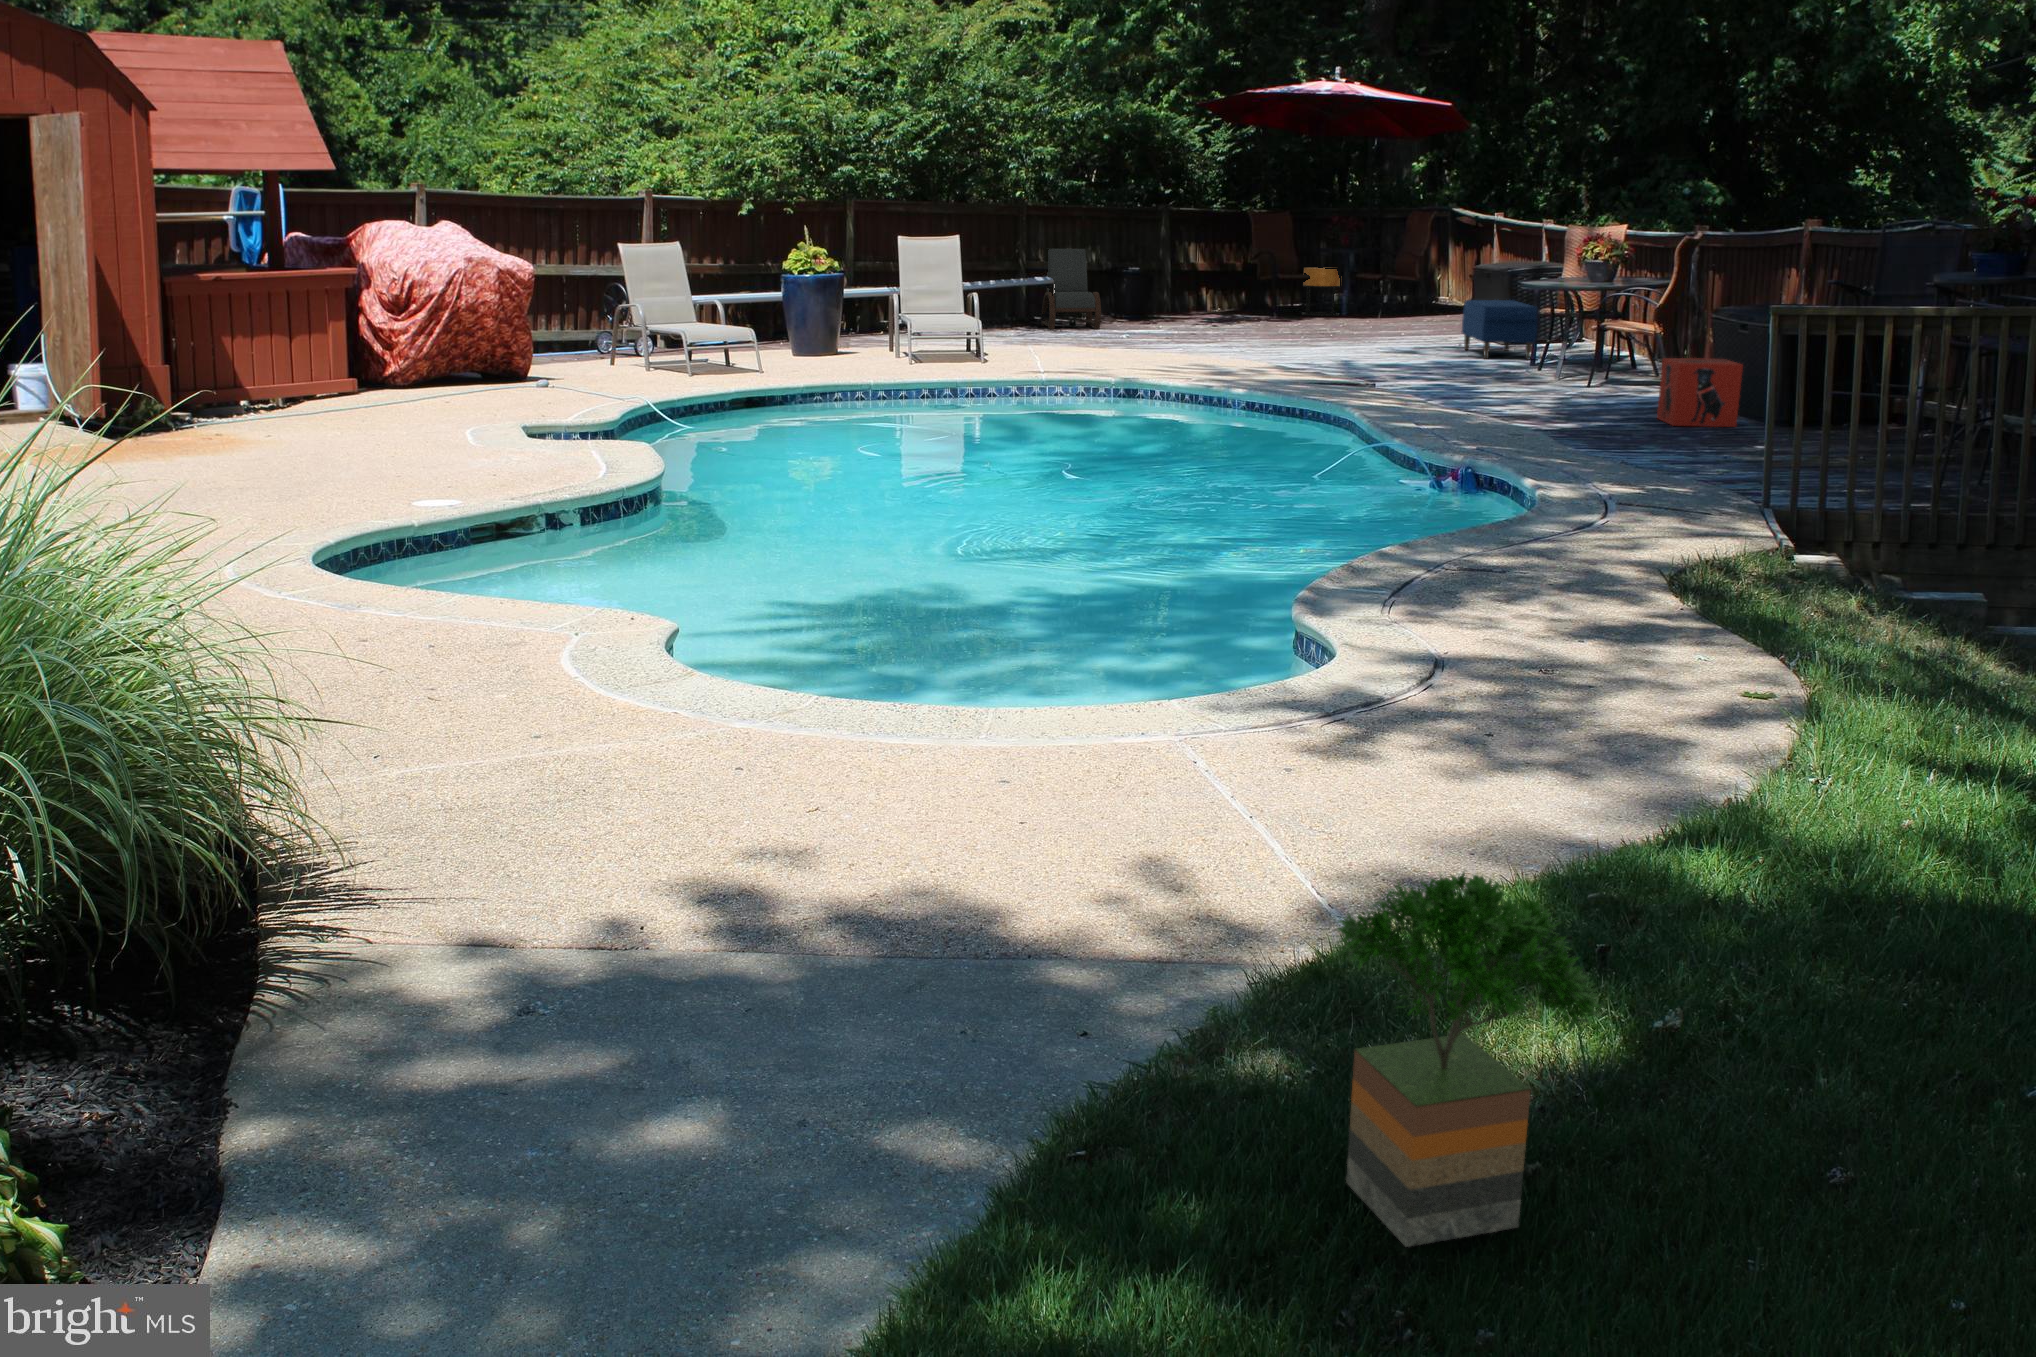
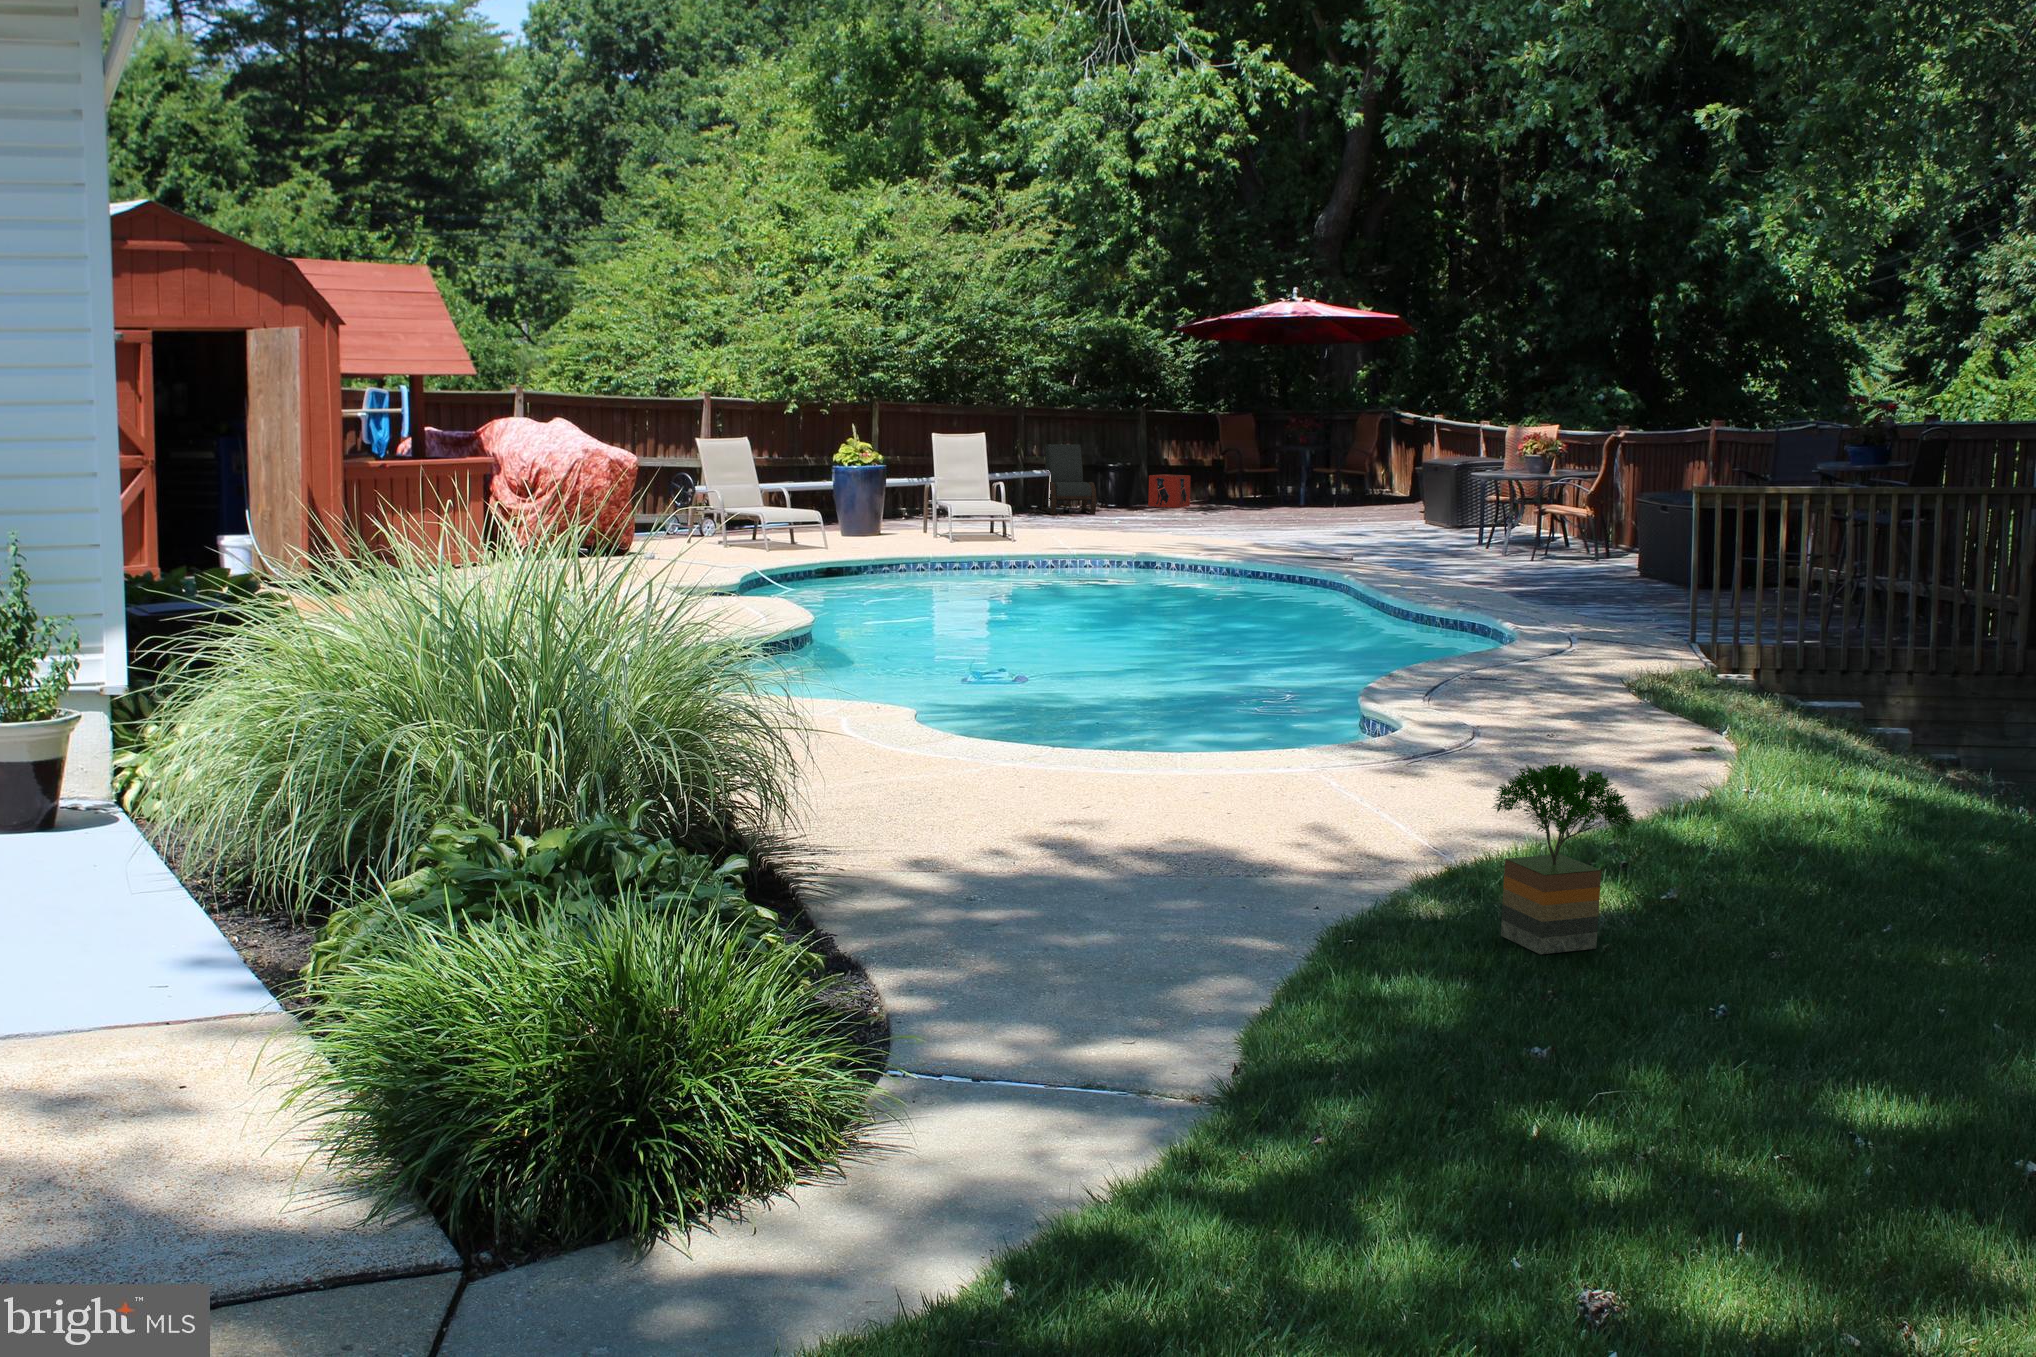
side table: present [1302,267,1340,316] -> none [1267,462,1302,504]
bench: present [1462,300,1537,360] -> none [1418,489,1485,539]
storage box: present [1657,358,1743,427] -> present [1148,474,1190,508]

